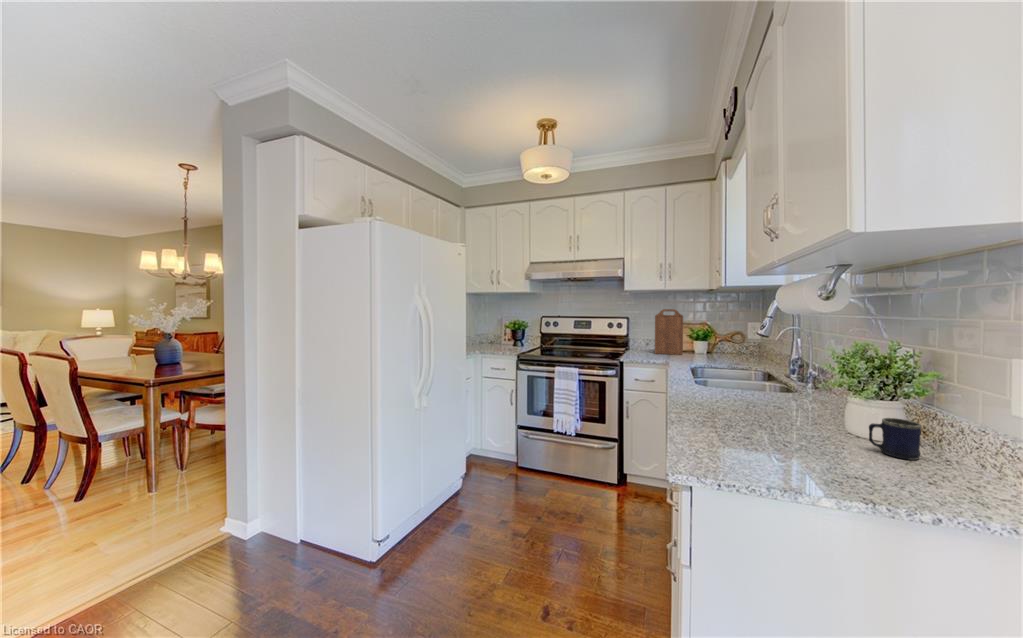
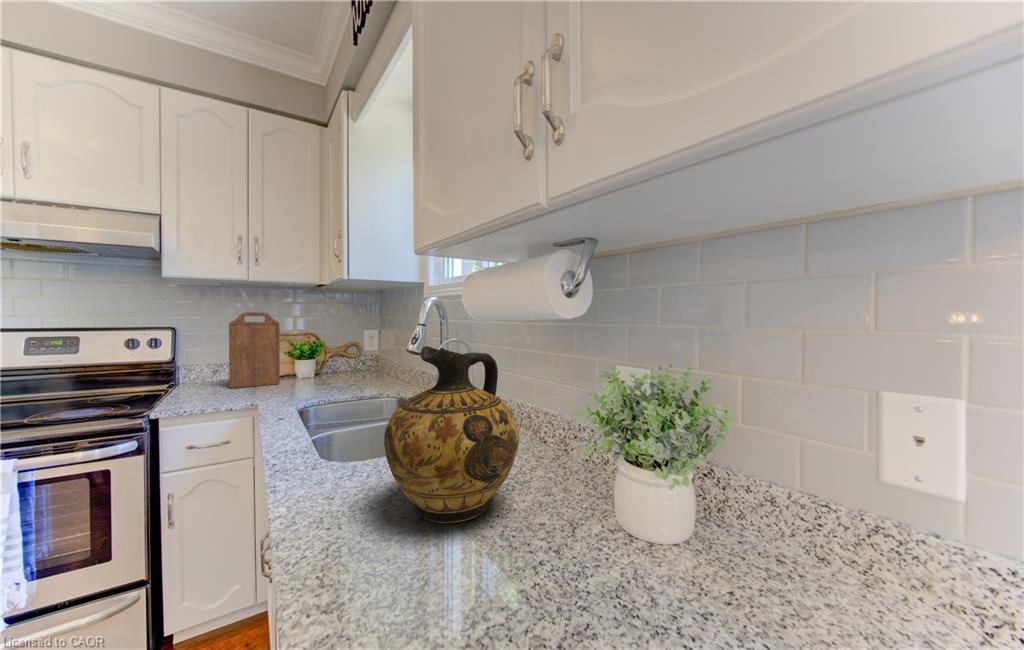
ceramic jug: none [714,325,792,411] -> present [384,346,519,523]
mug: present [869,418,922,460] -> none [704,504,771,589]

